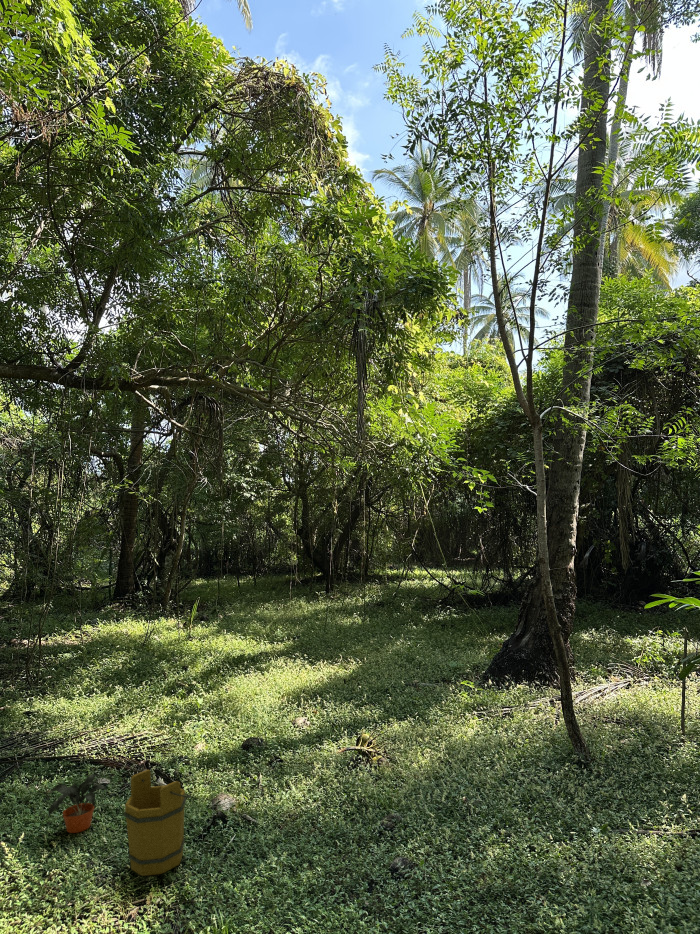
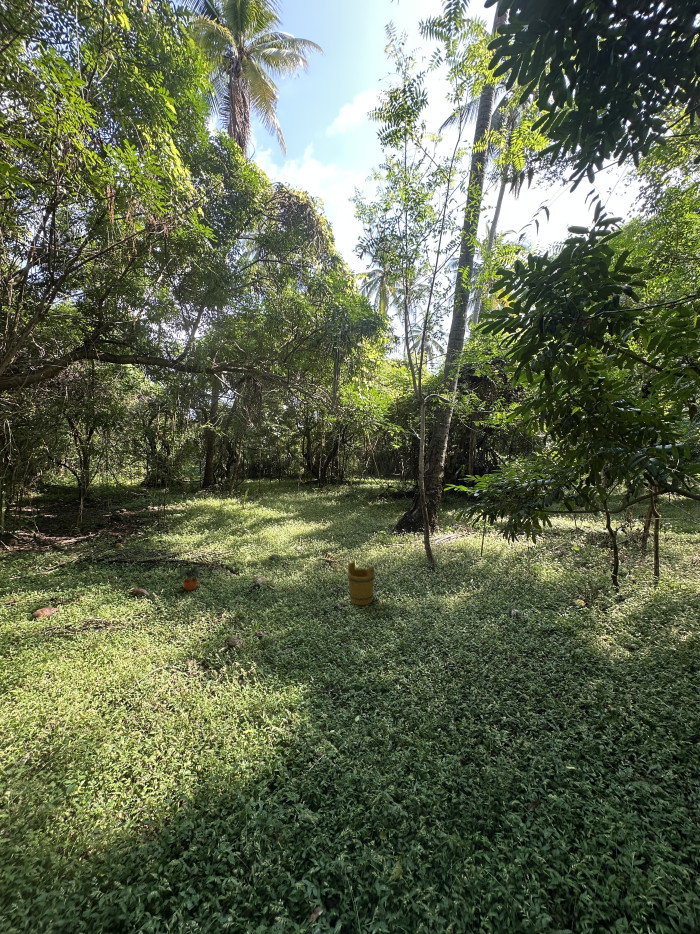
bucket: present [124,770,192,876] -> present [348,562,376,605]

